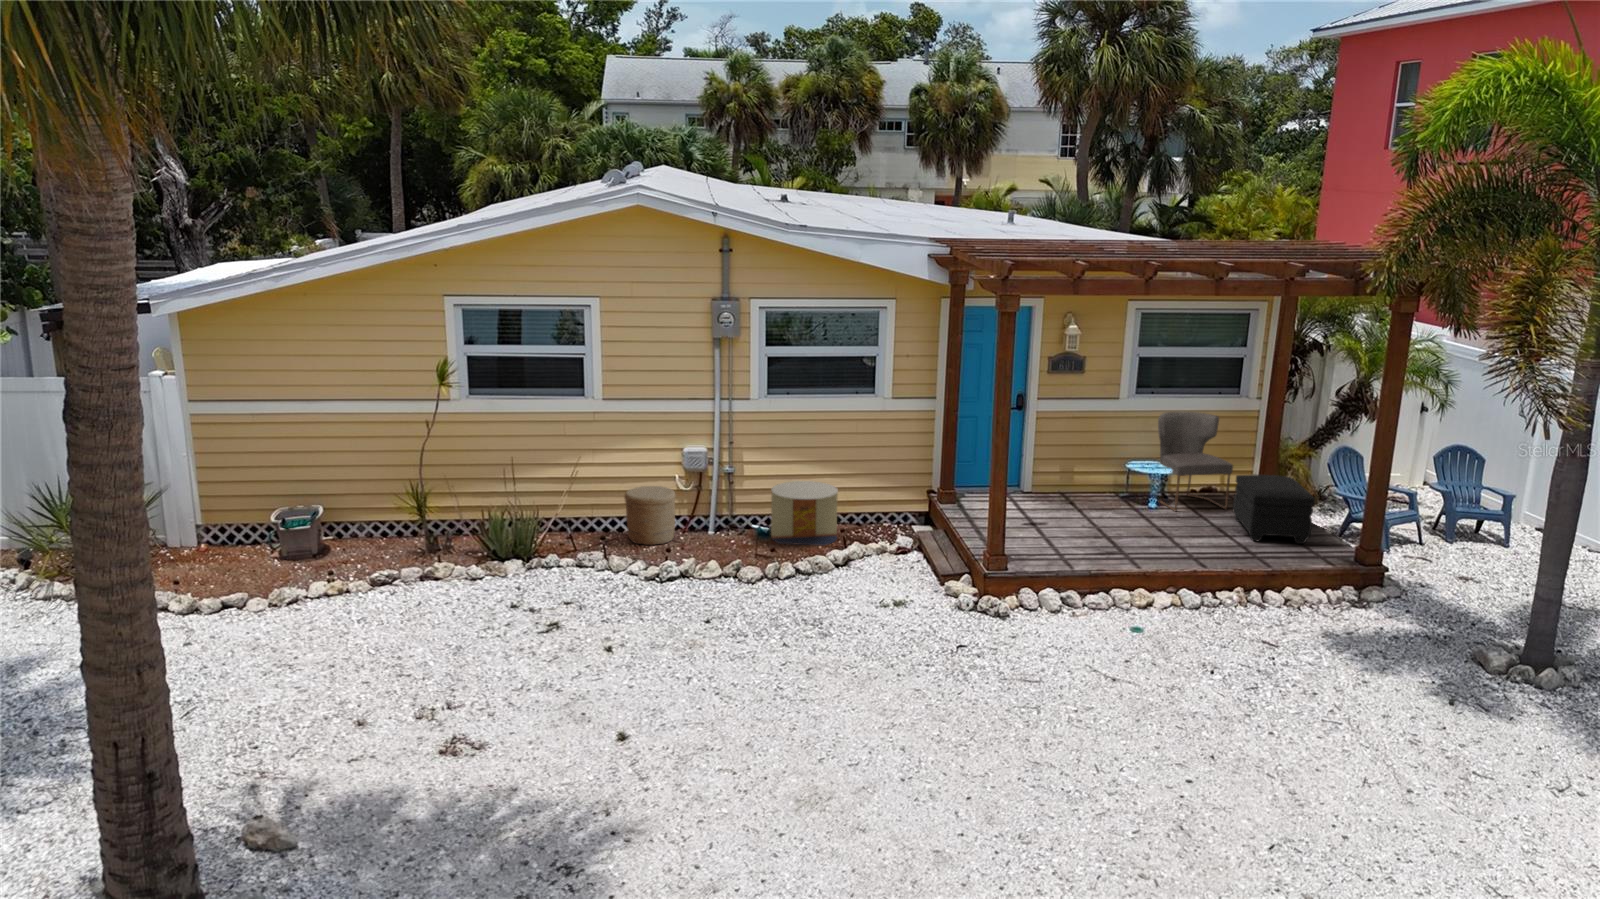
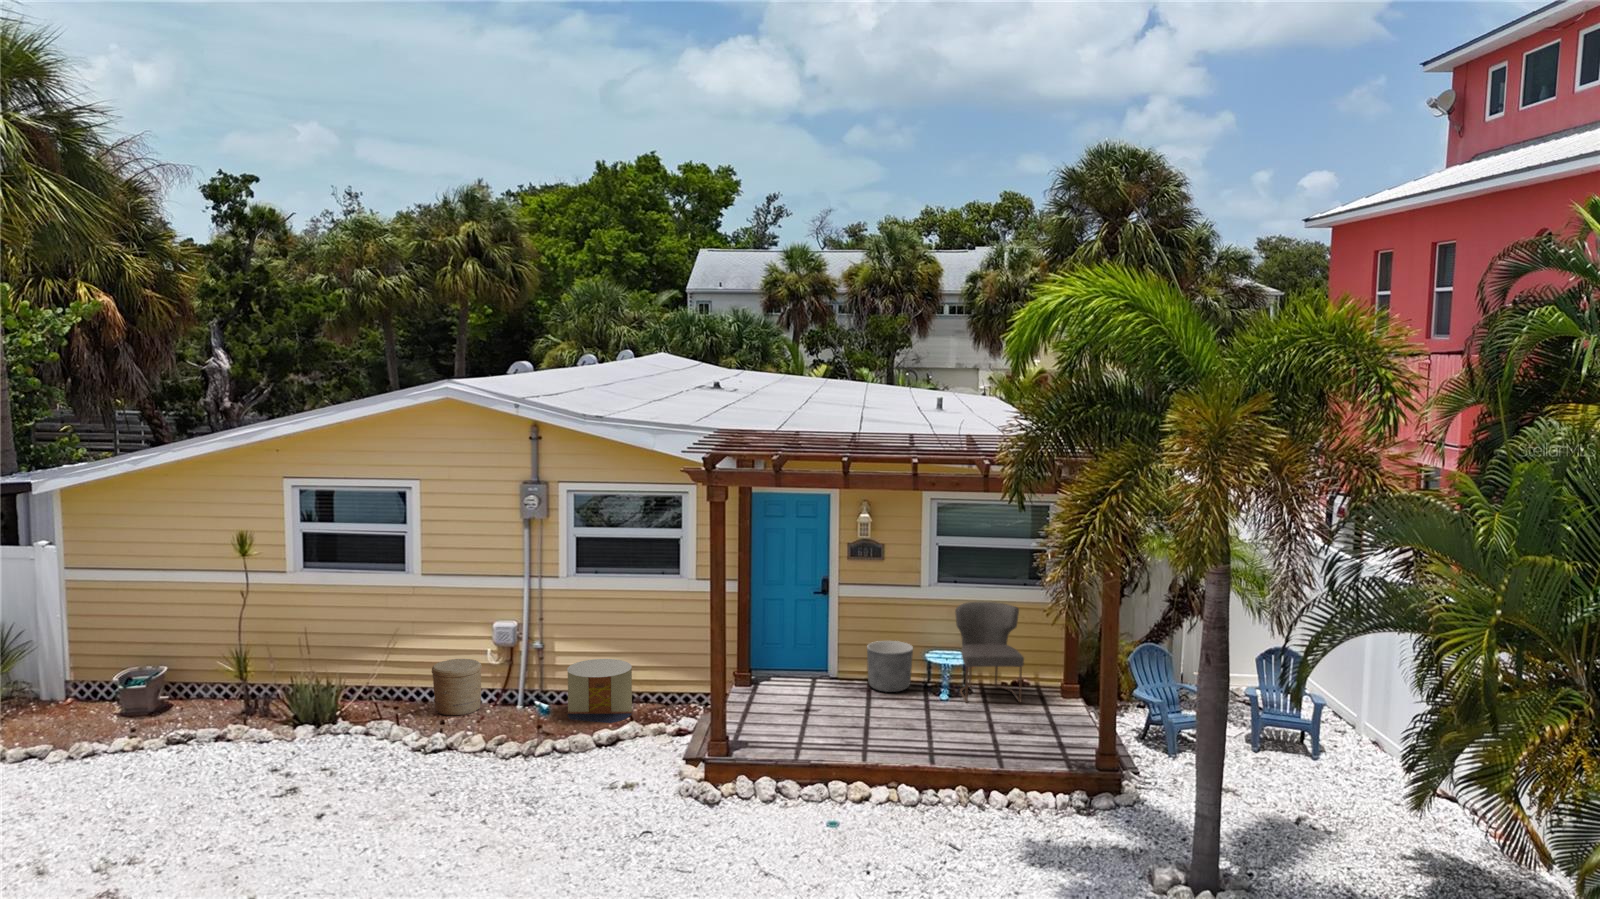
planter: none [1066,454,1115,504] -> present [867,641,913,692]
ottoman: present [1233,475,1315,544] -> none [1010,669,1073,743]

